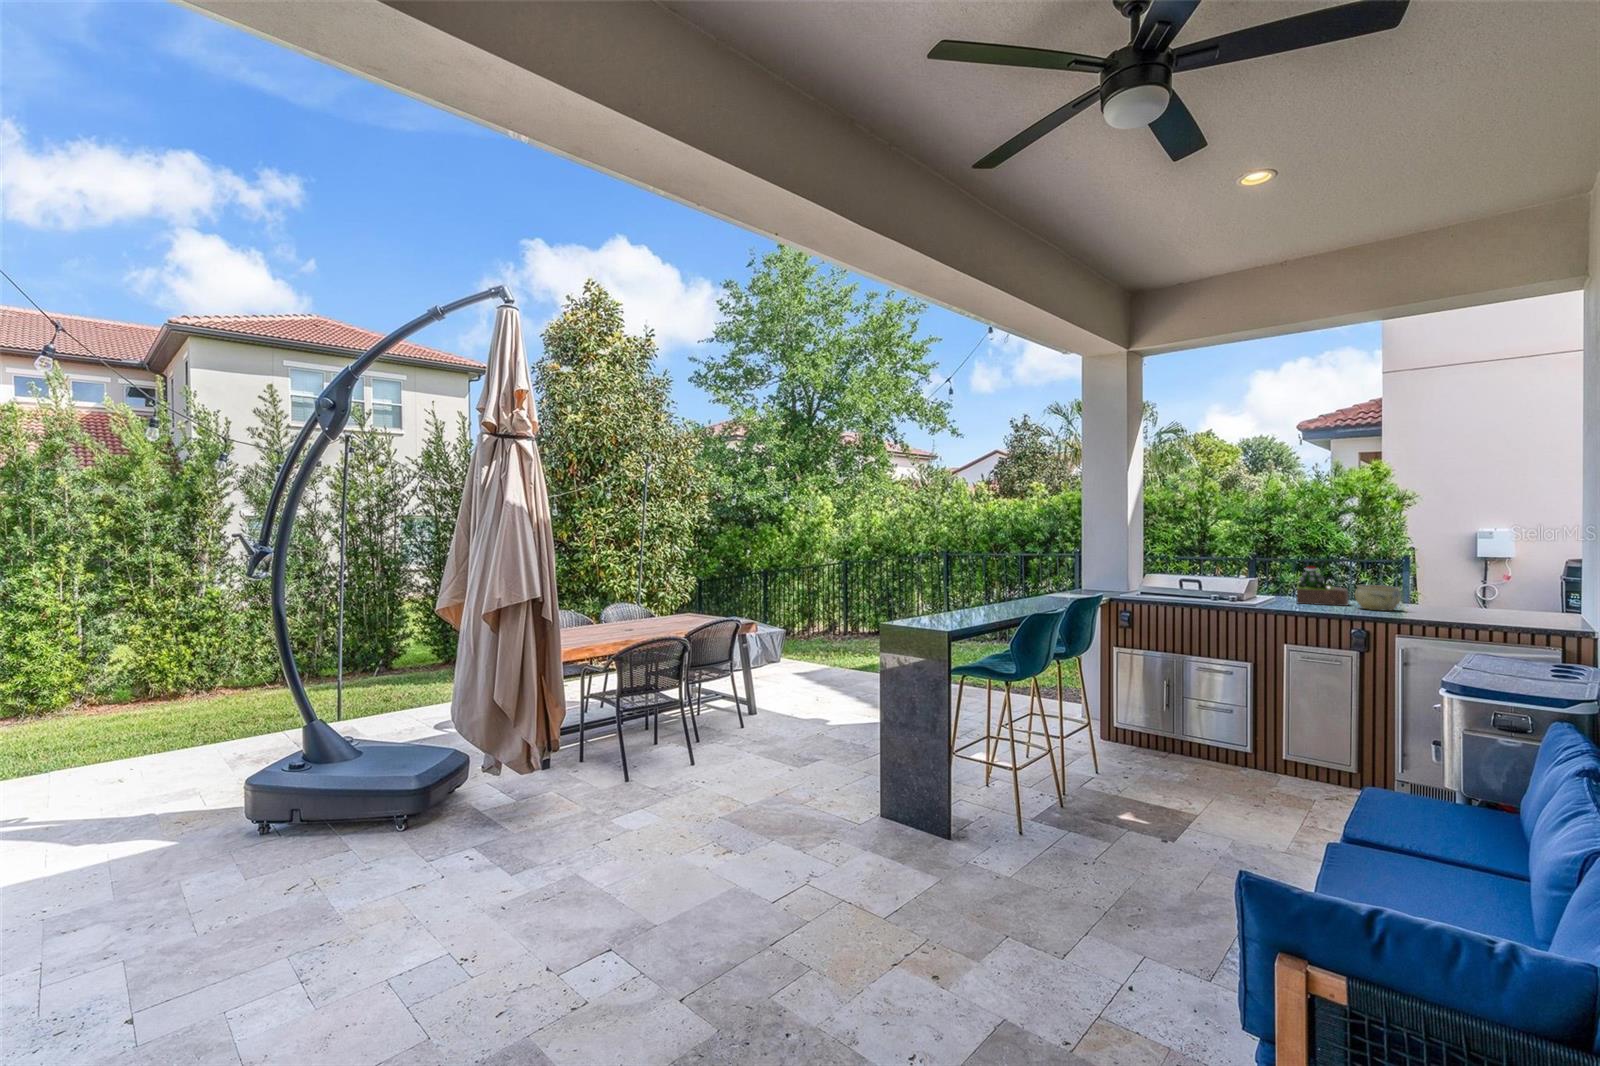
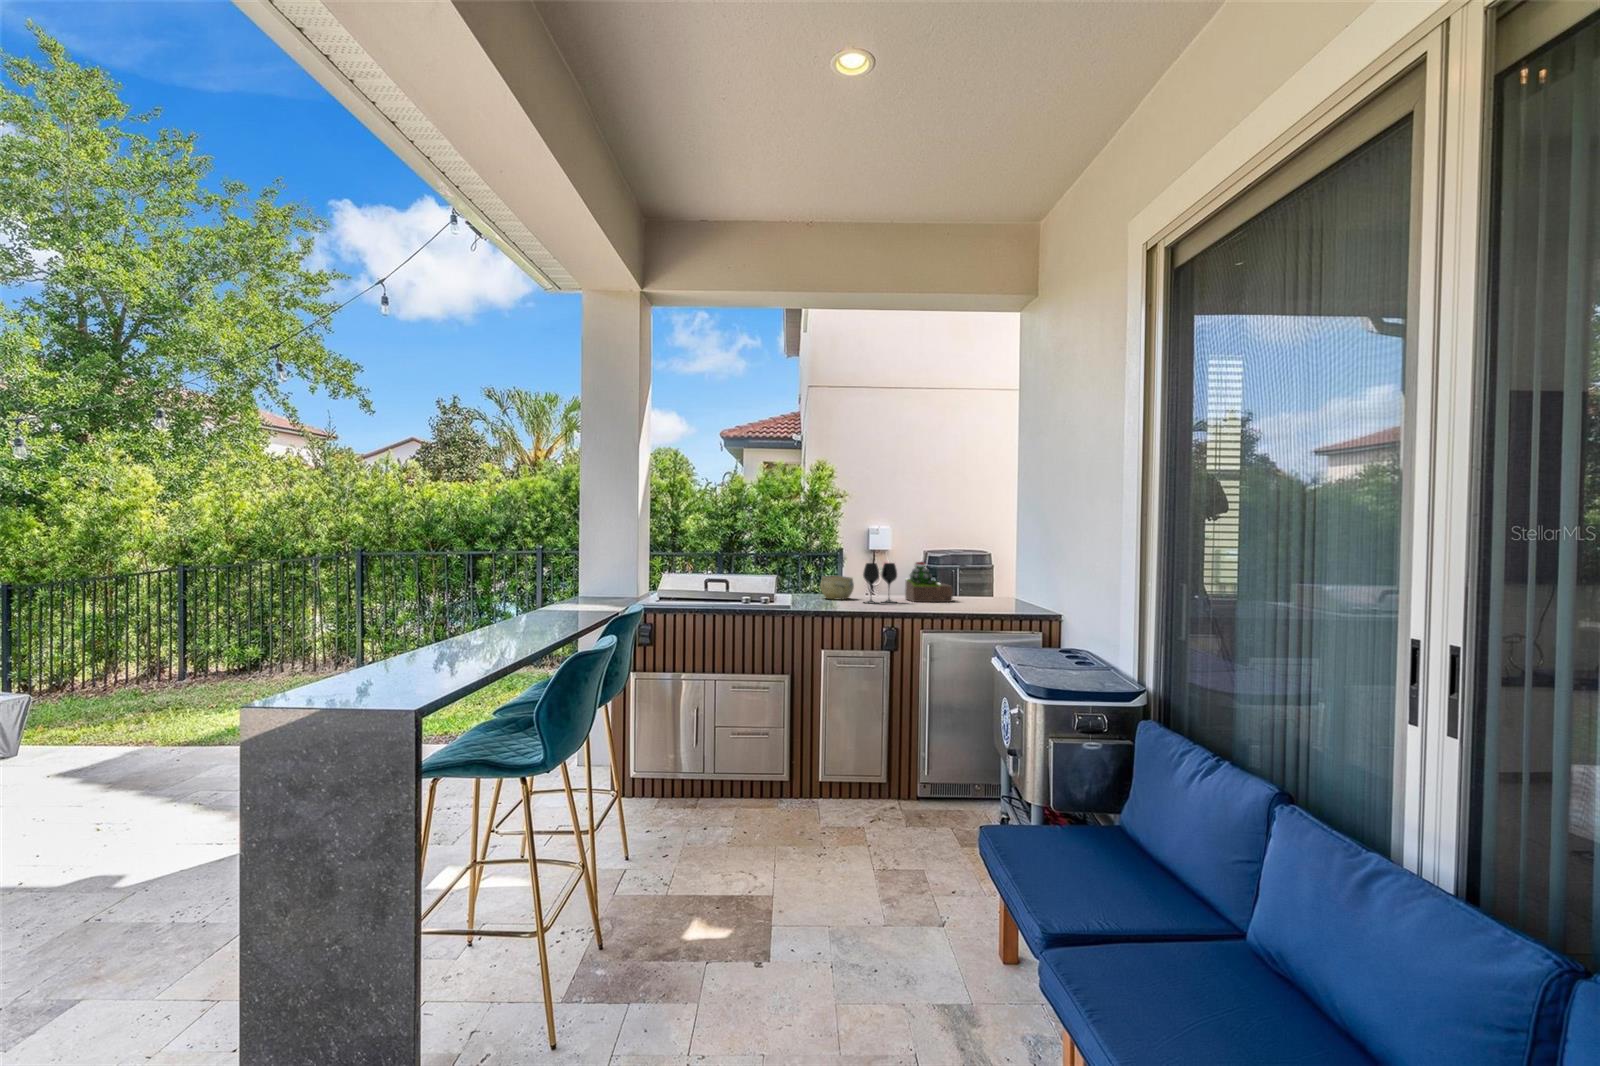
succulent plant: present [1297,566,1349,606] -> present [905,562,953,602]
wine glass: none [1404,572,1458,617] -> present [863,563,897,603]

